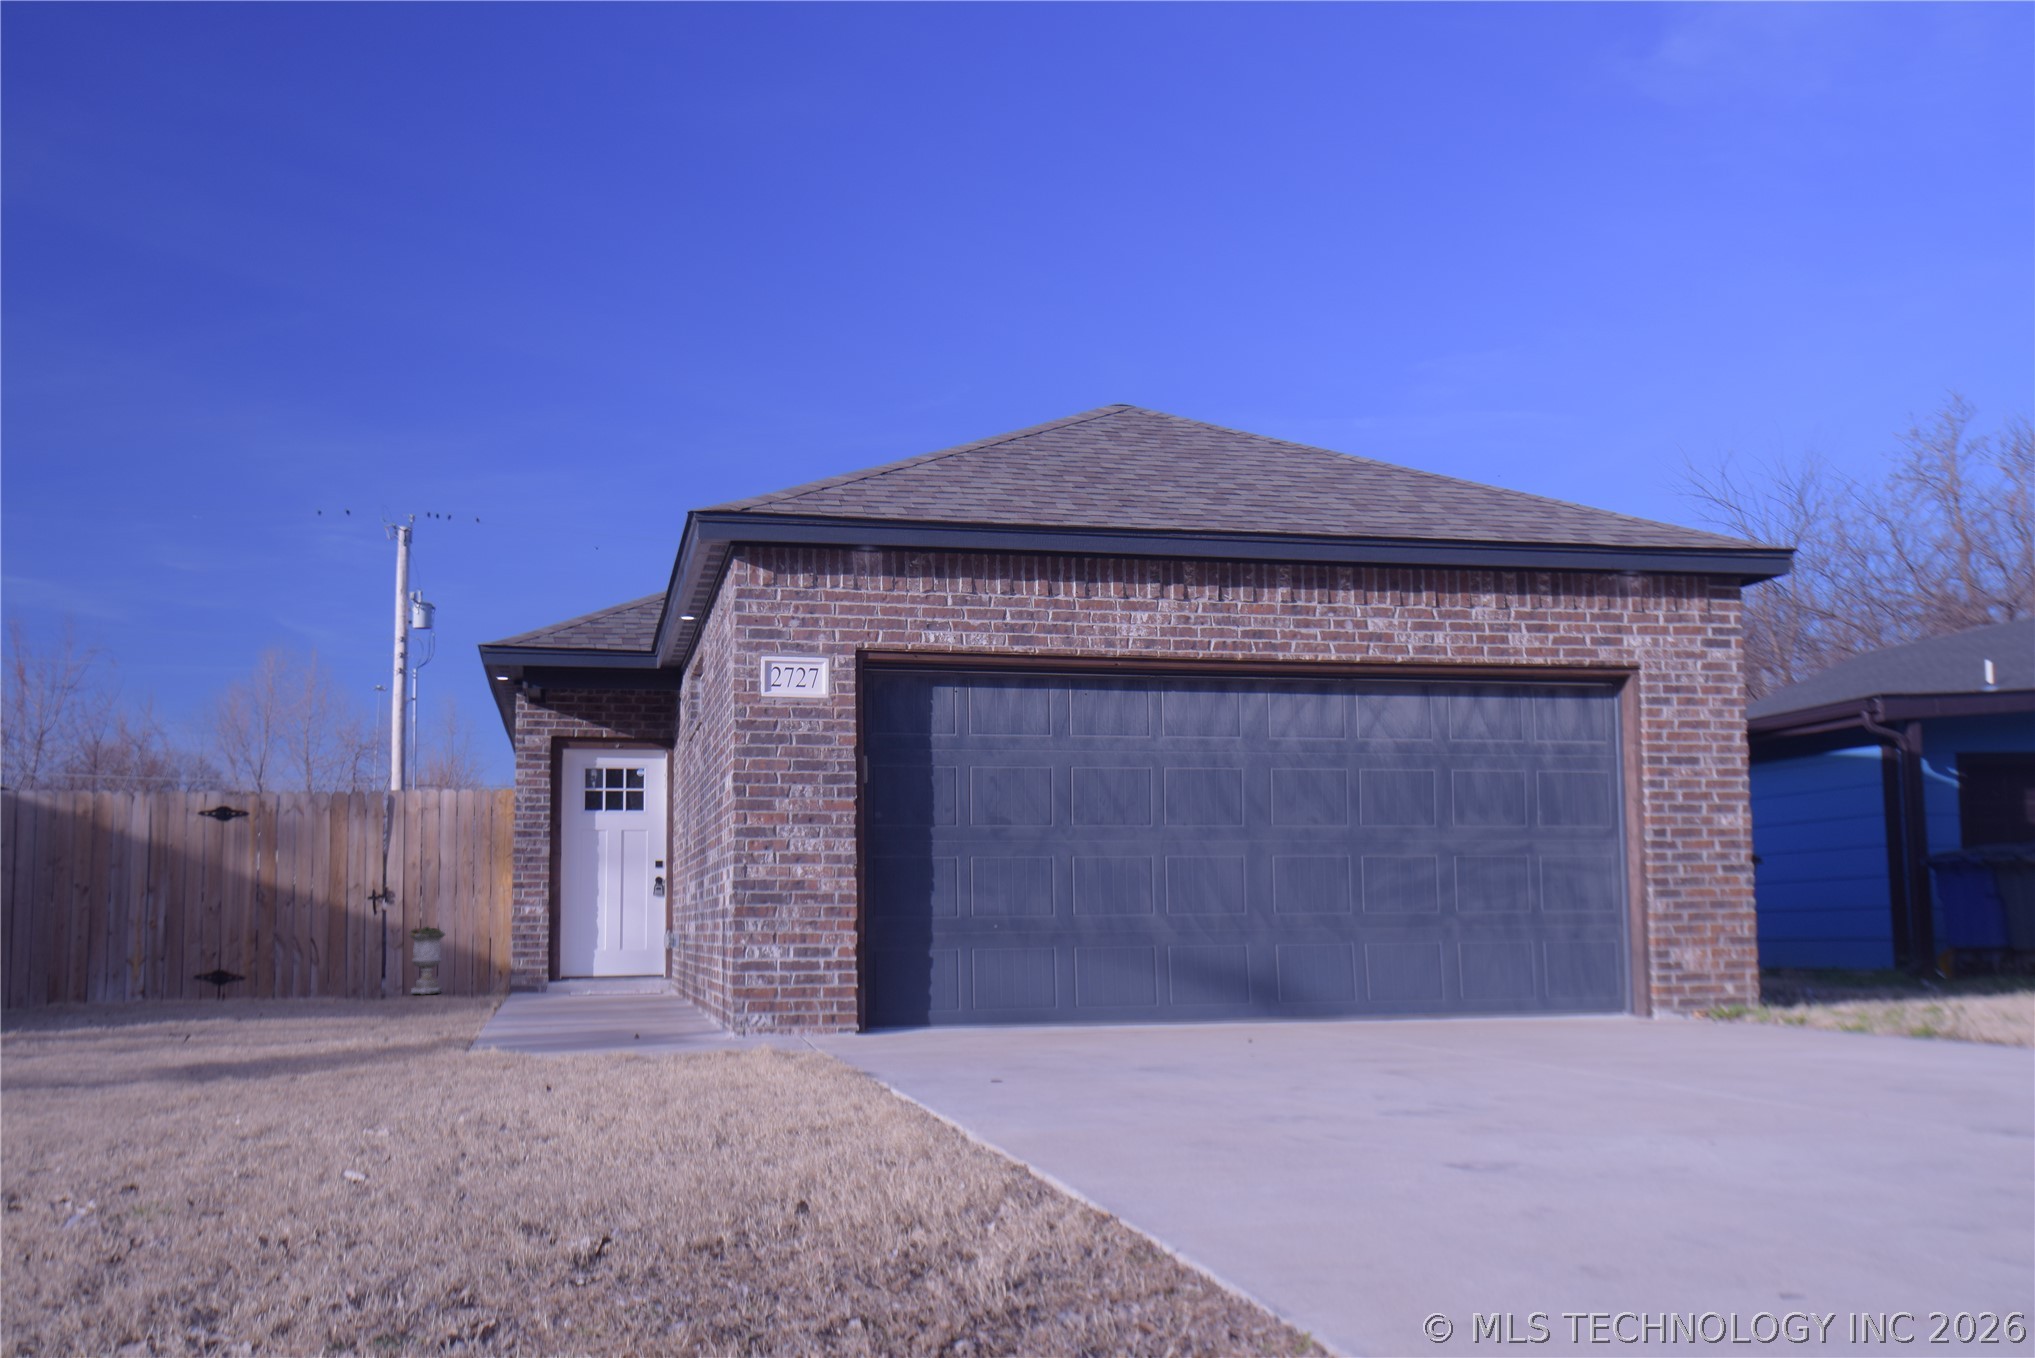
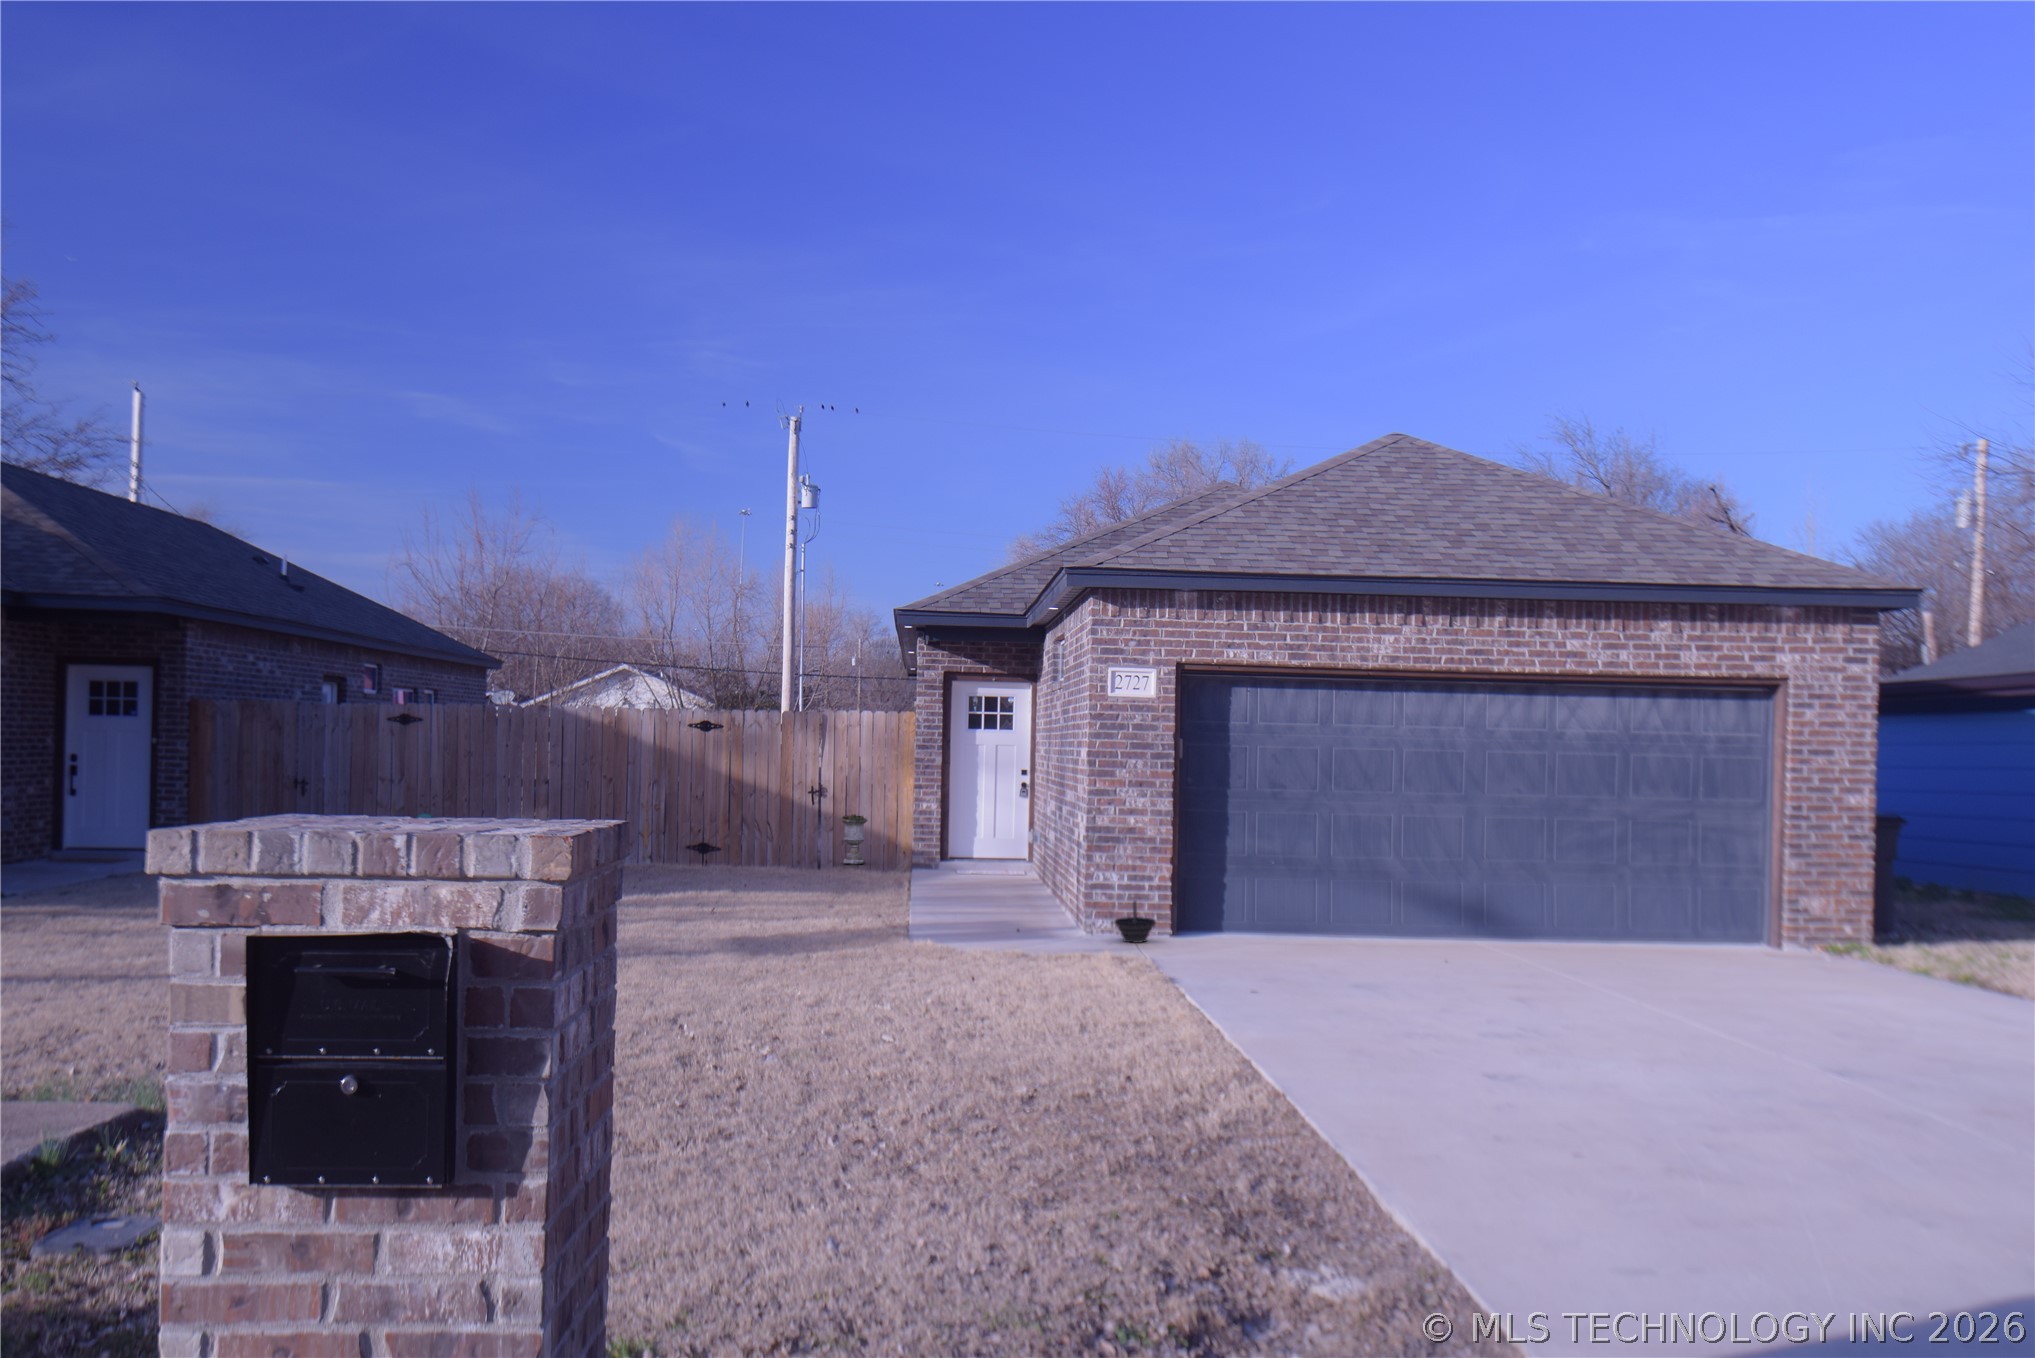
bucket: none [774,985,834,1046] -> present [1115,901,1155,943]

